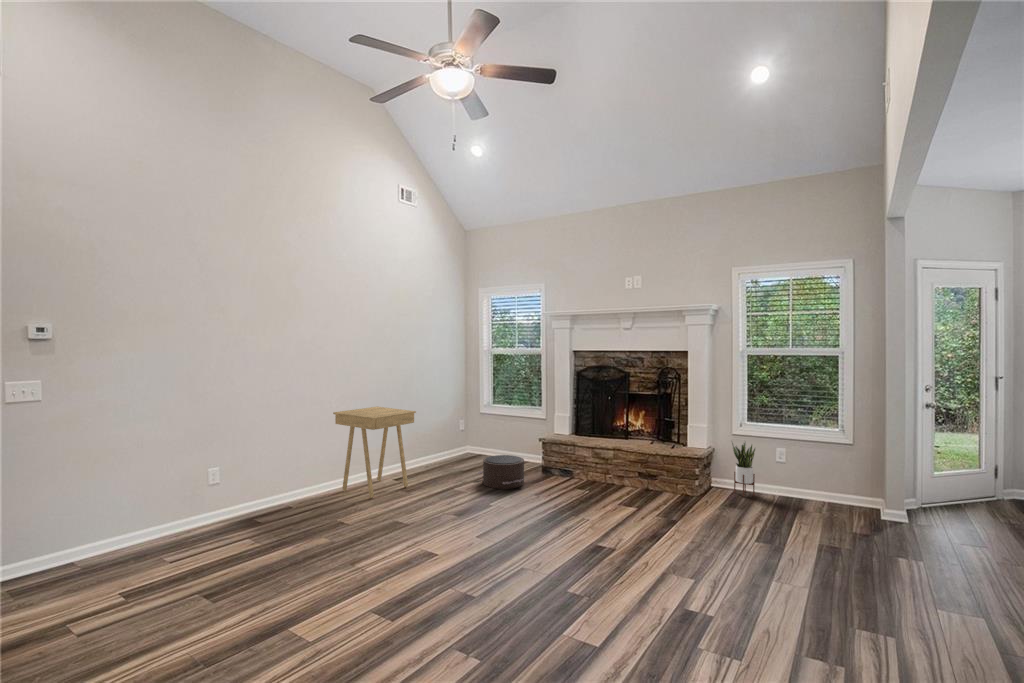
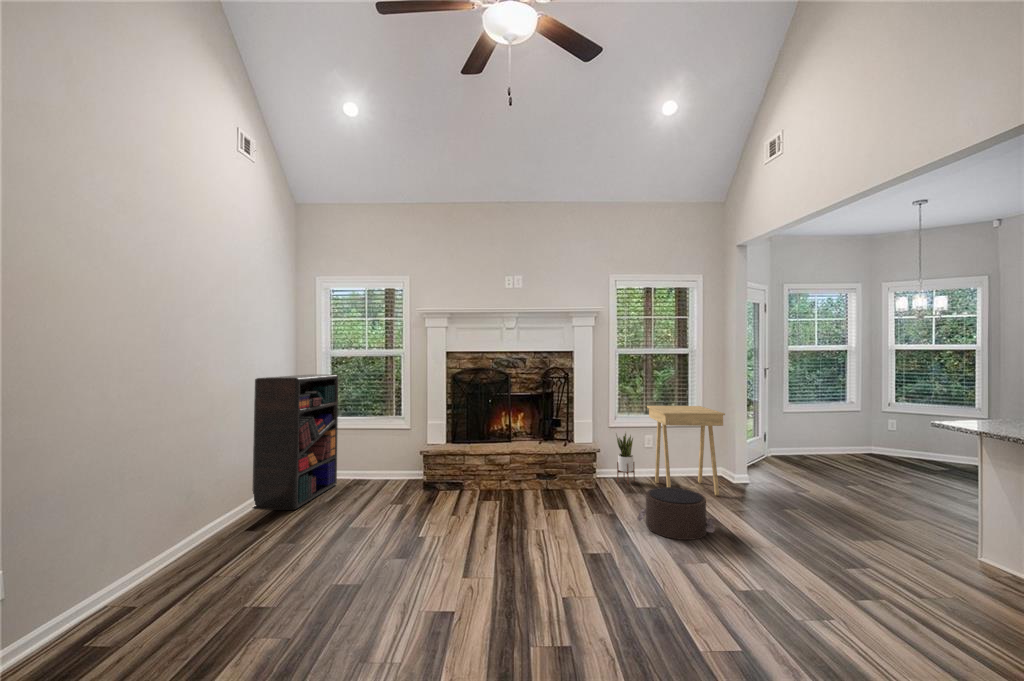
bookshelf: none [414,367,479,473] -> present [252,374,338,510]
side table: present [333,407,416,498] -> present [647,406,725,496]
pouf: present [477,455,524,489] -> present [637,487,715,540]

